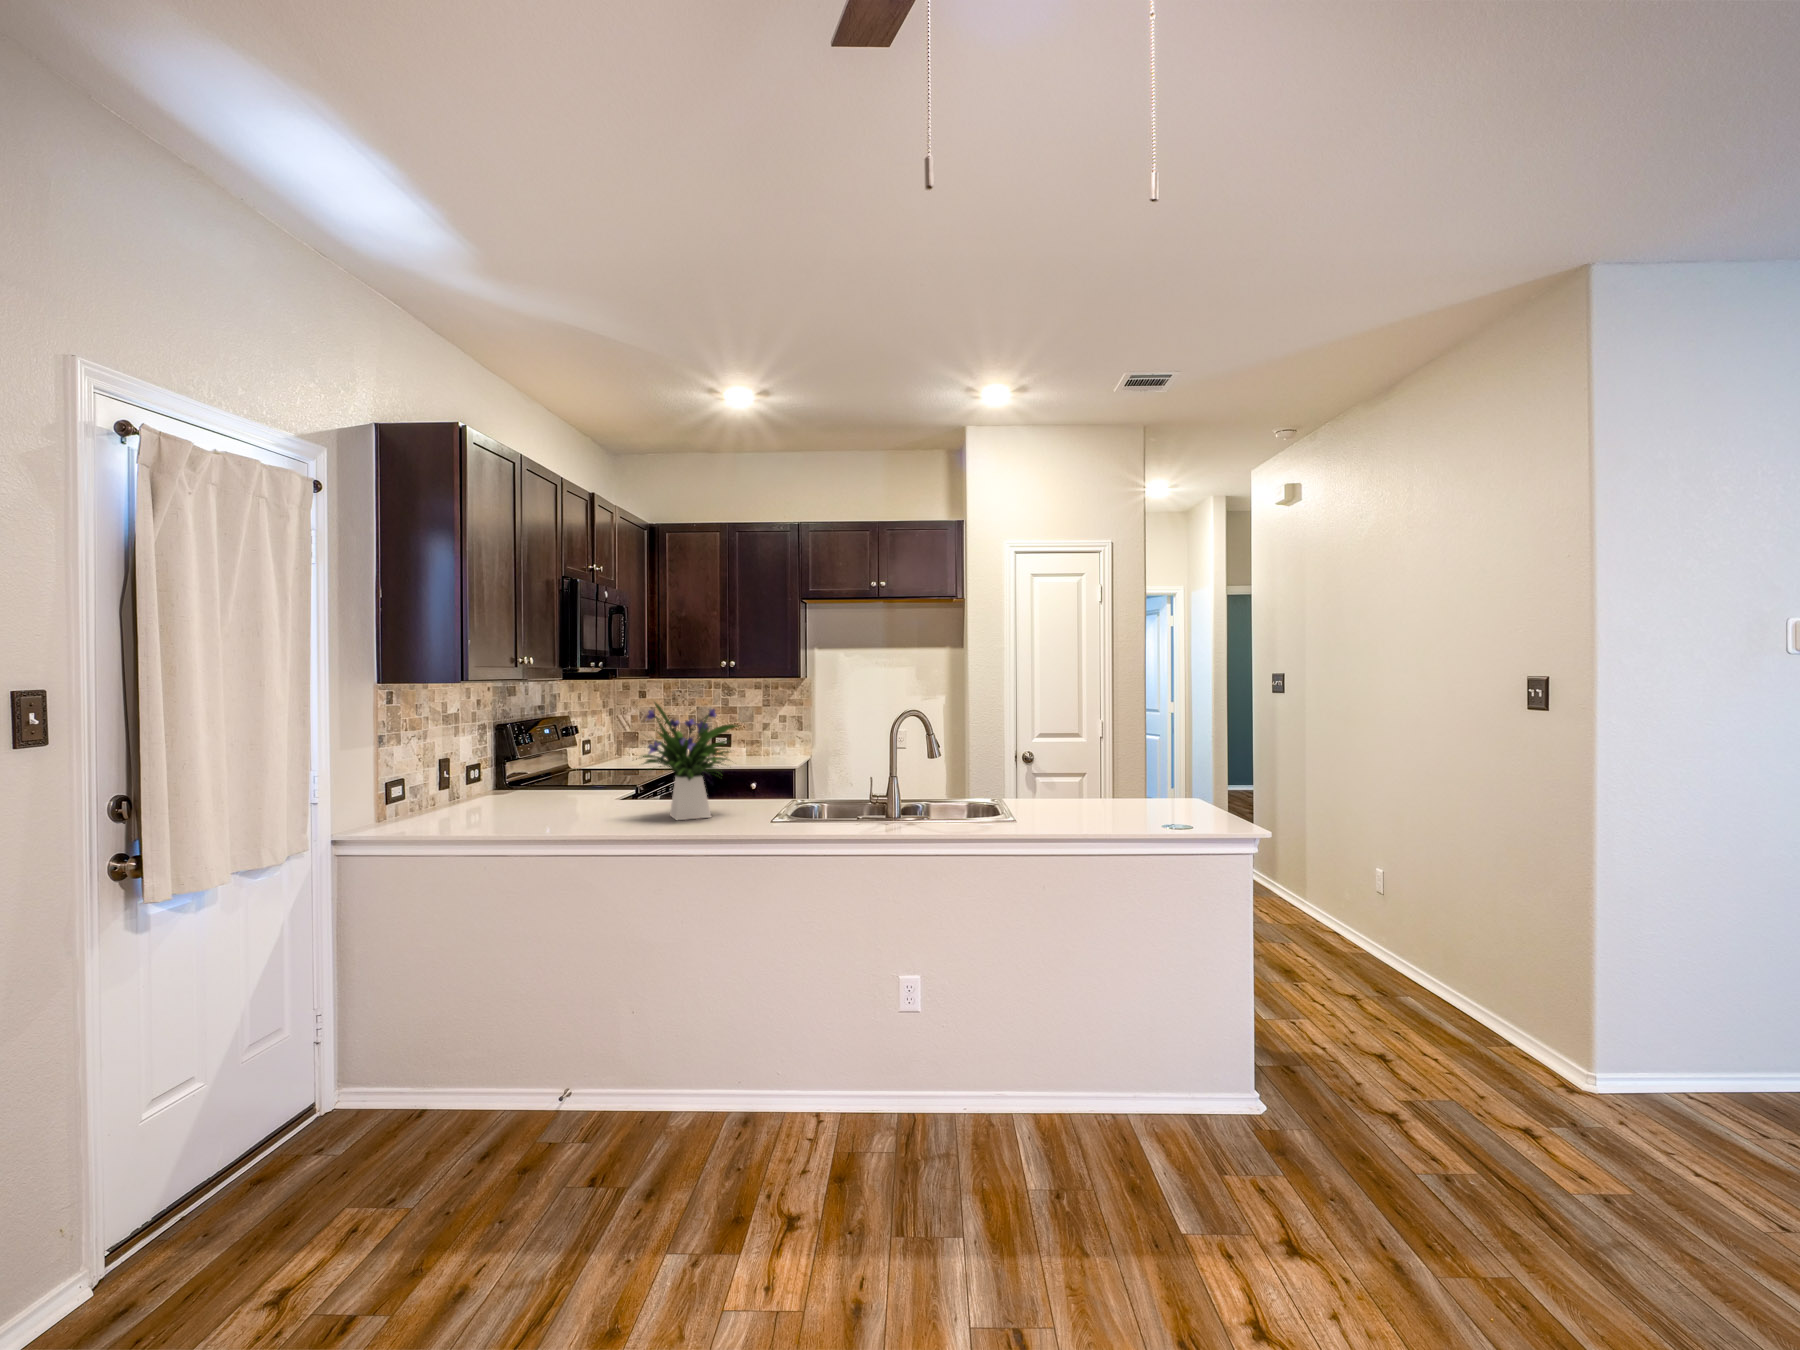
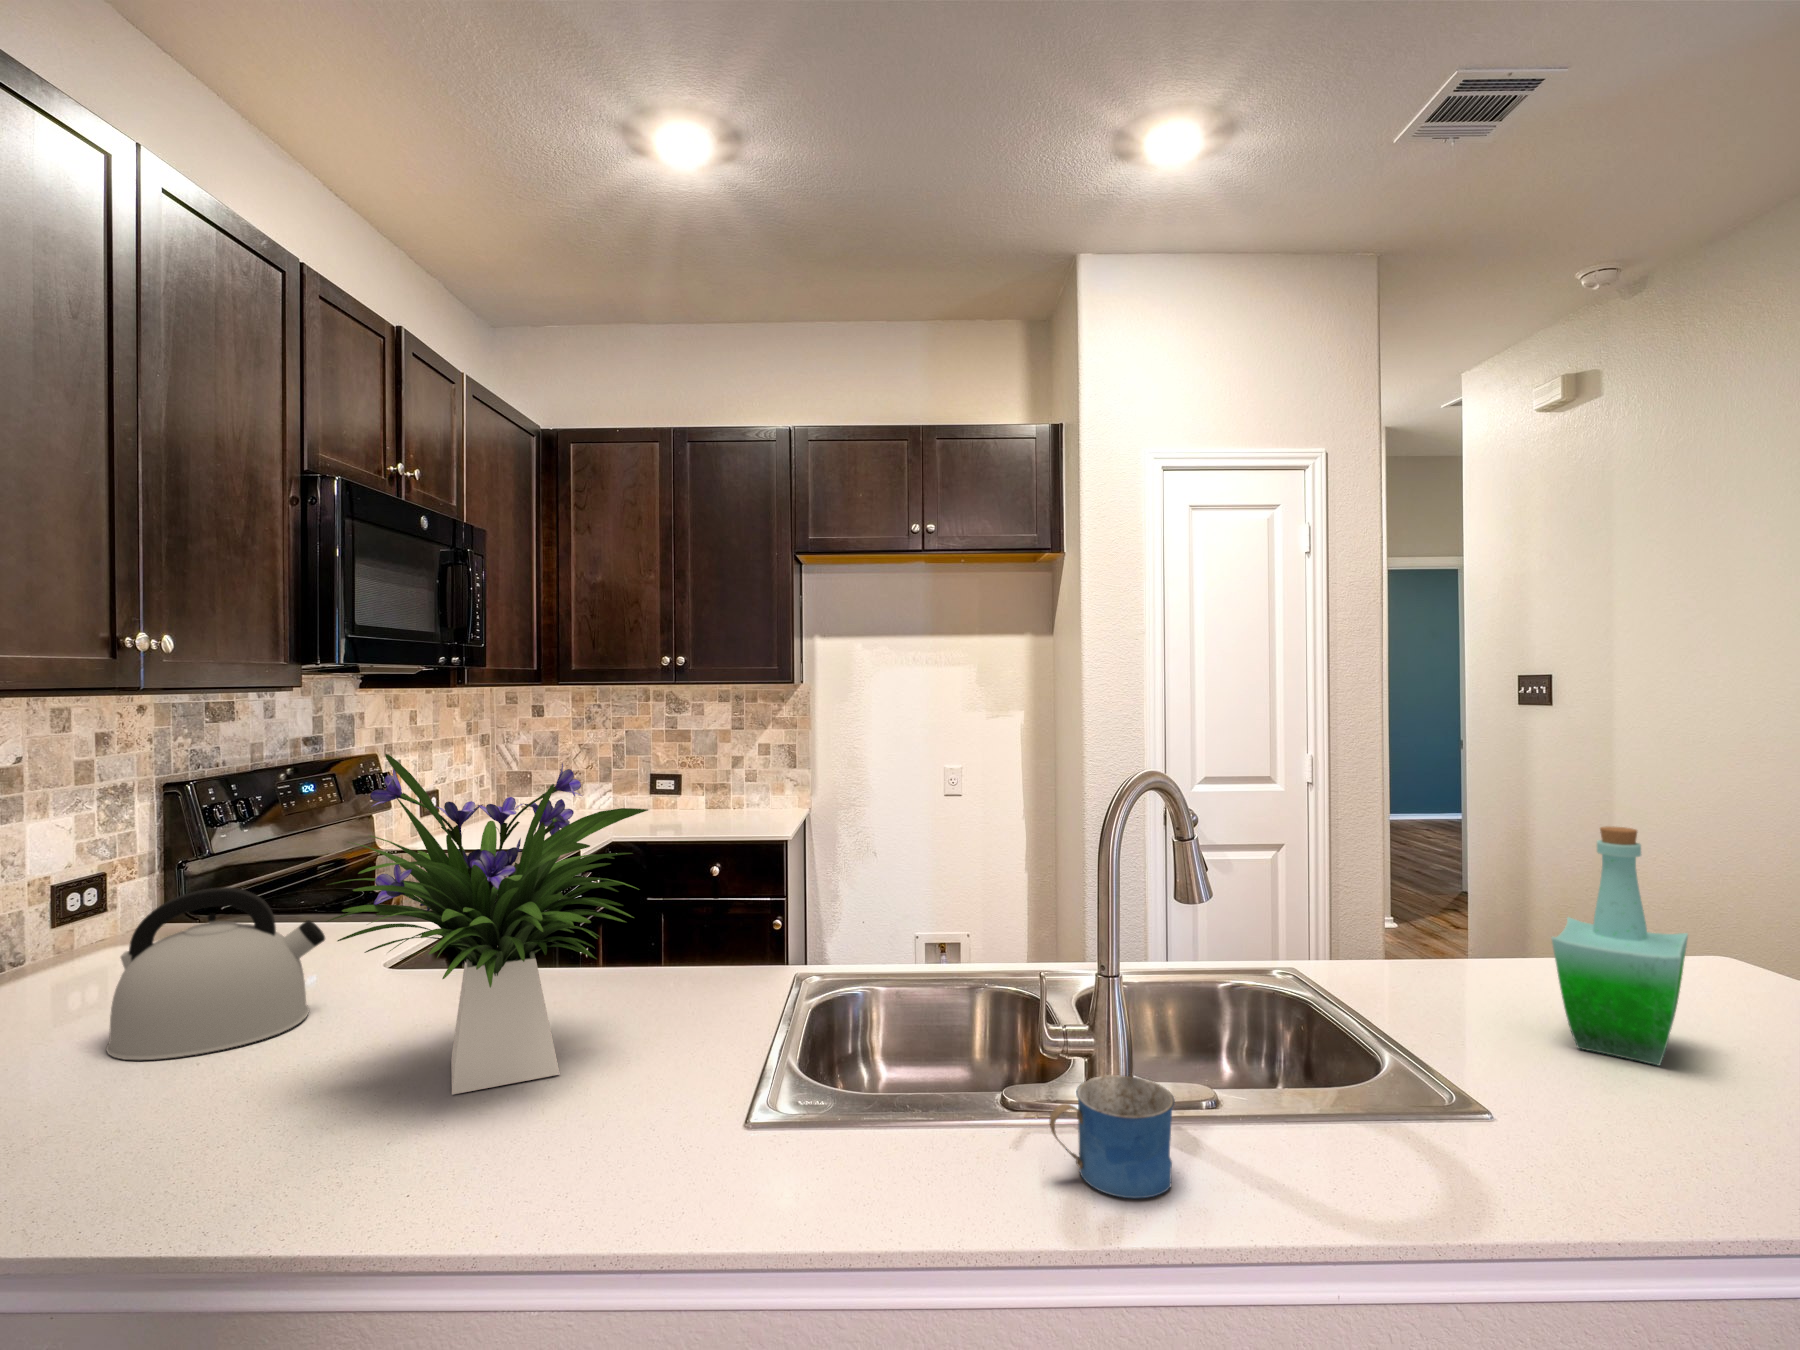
bottle: none [1077,731,1128,816] -> present [1551,826,1688,1065]
kettle: none [536,757,609,816] -> present [106,887,325,1060]
mug: none [873,802,912,831] -> present [1050,1075,1175,1198]

